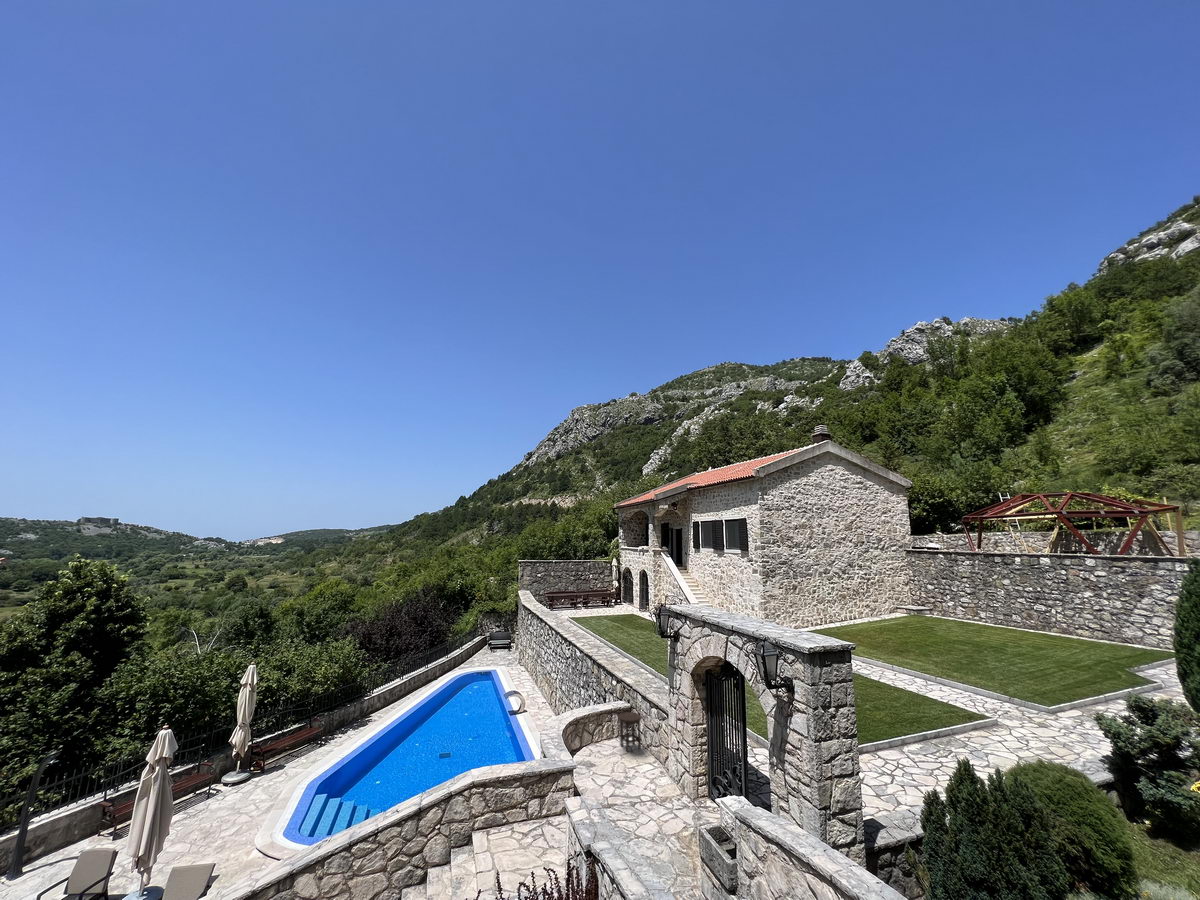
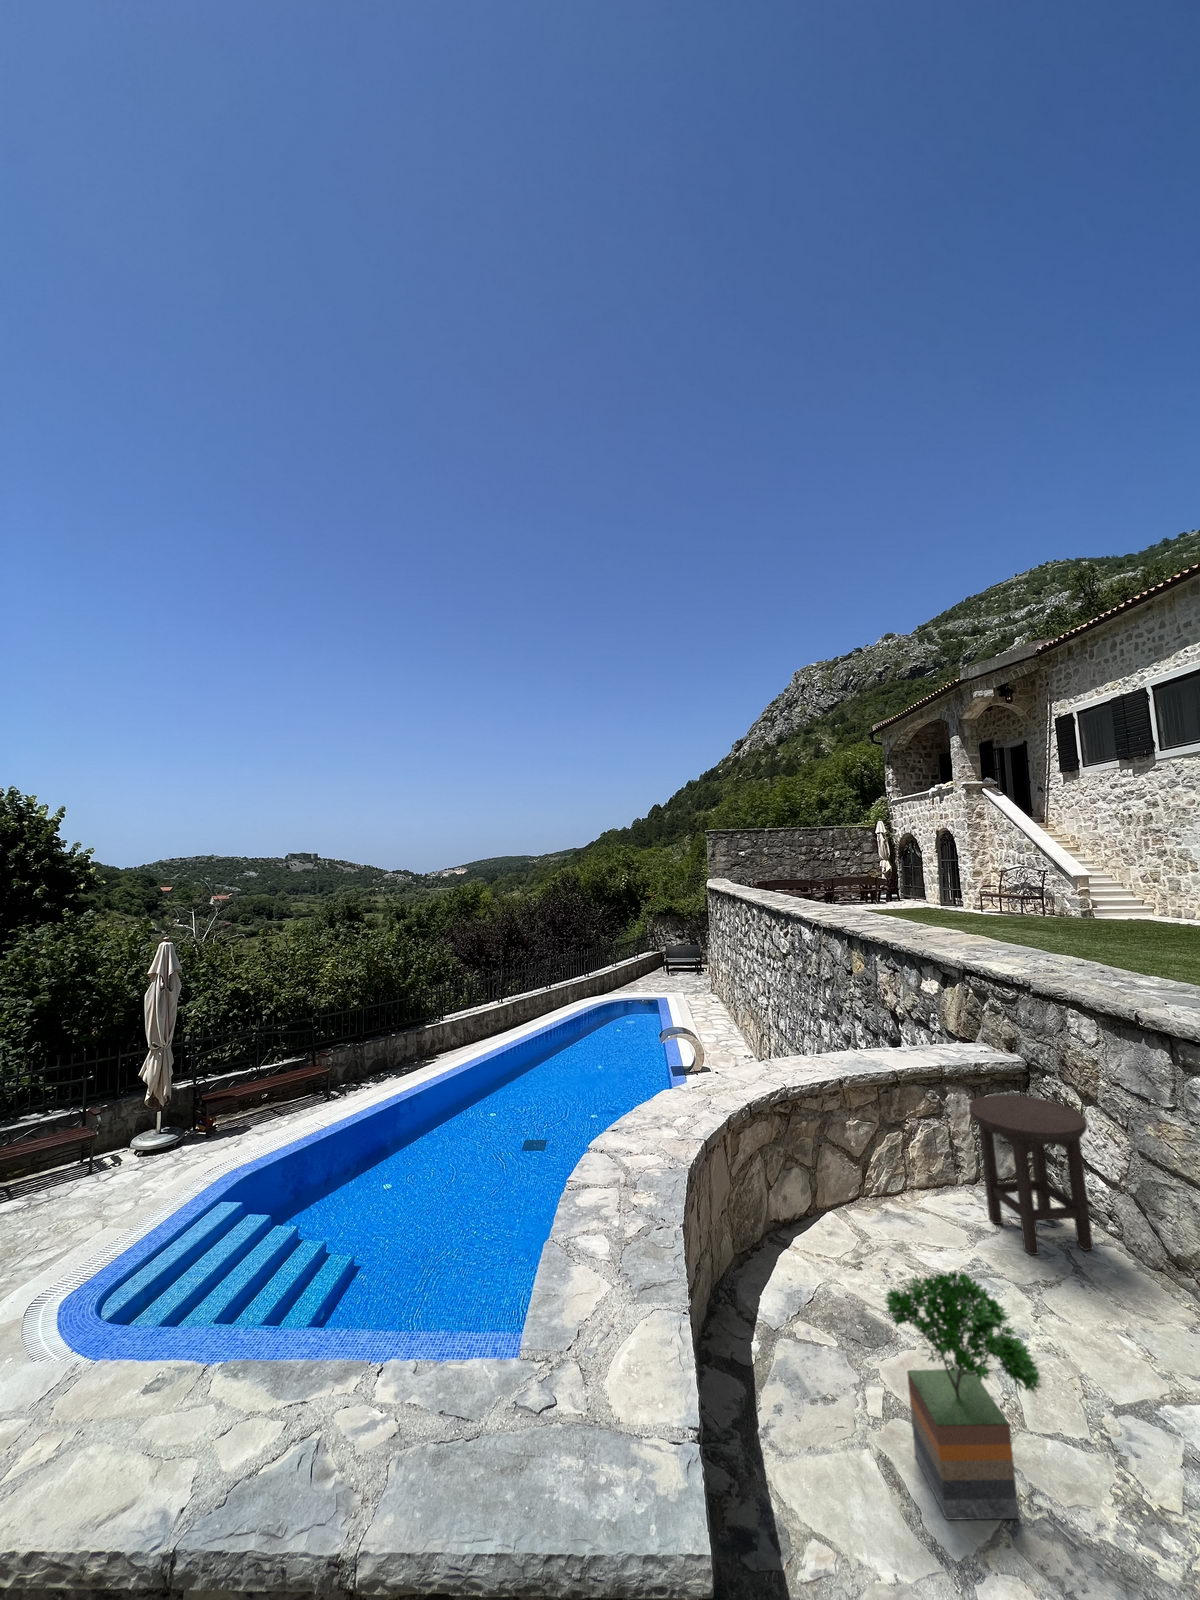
potted tree: none [593,747,617,790] -> present [884,1271,1041,1520]

